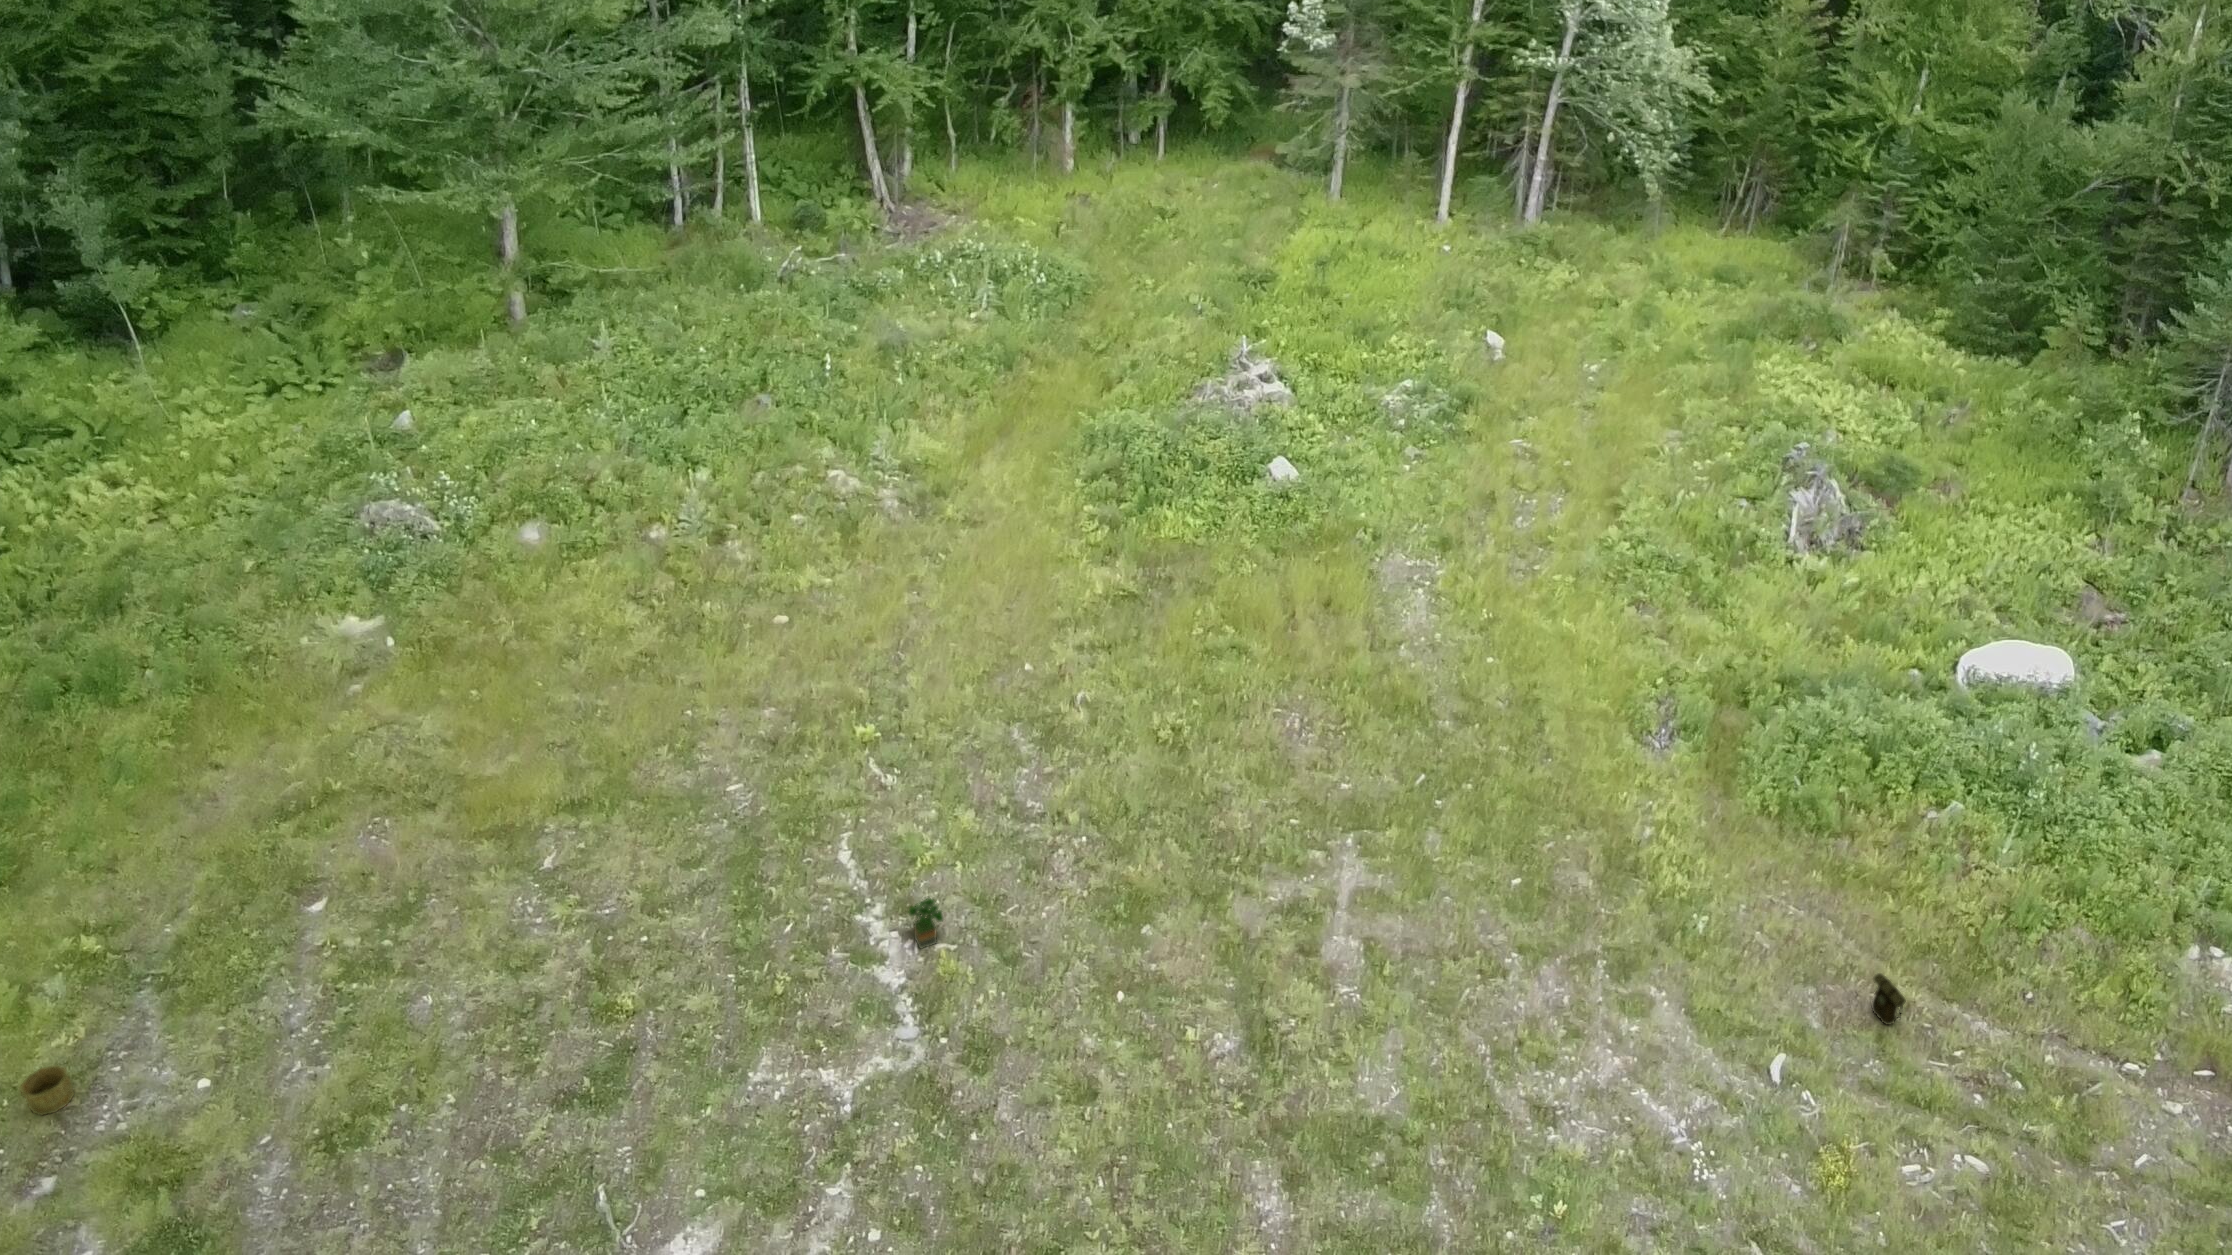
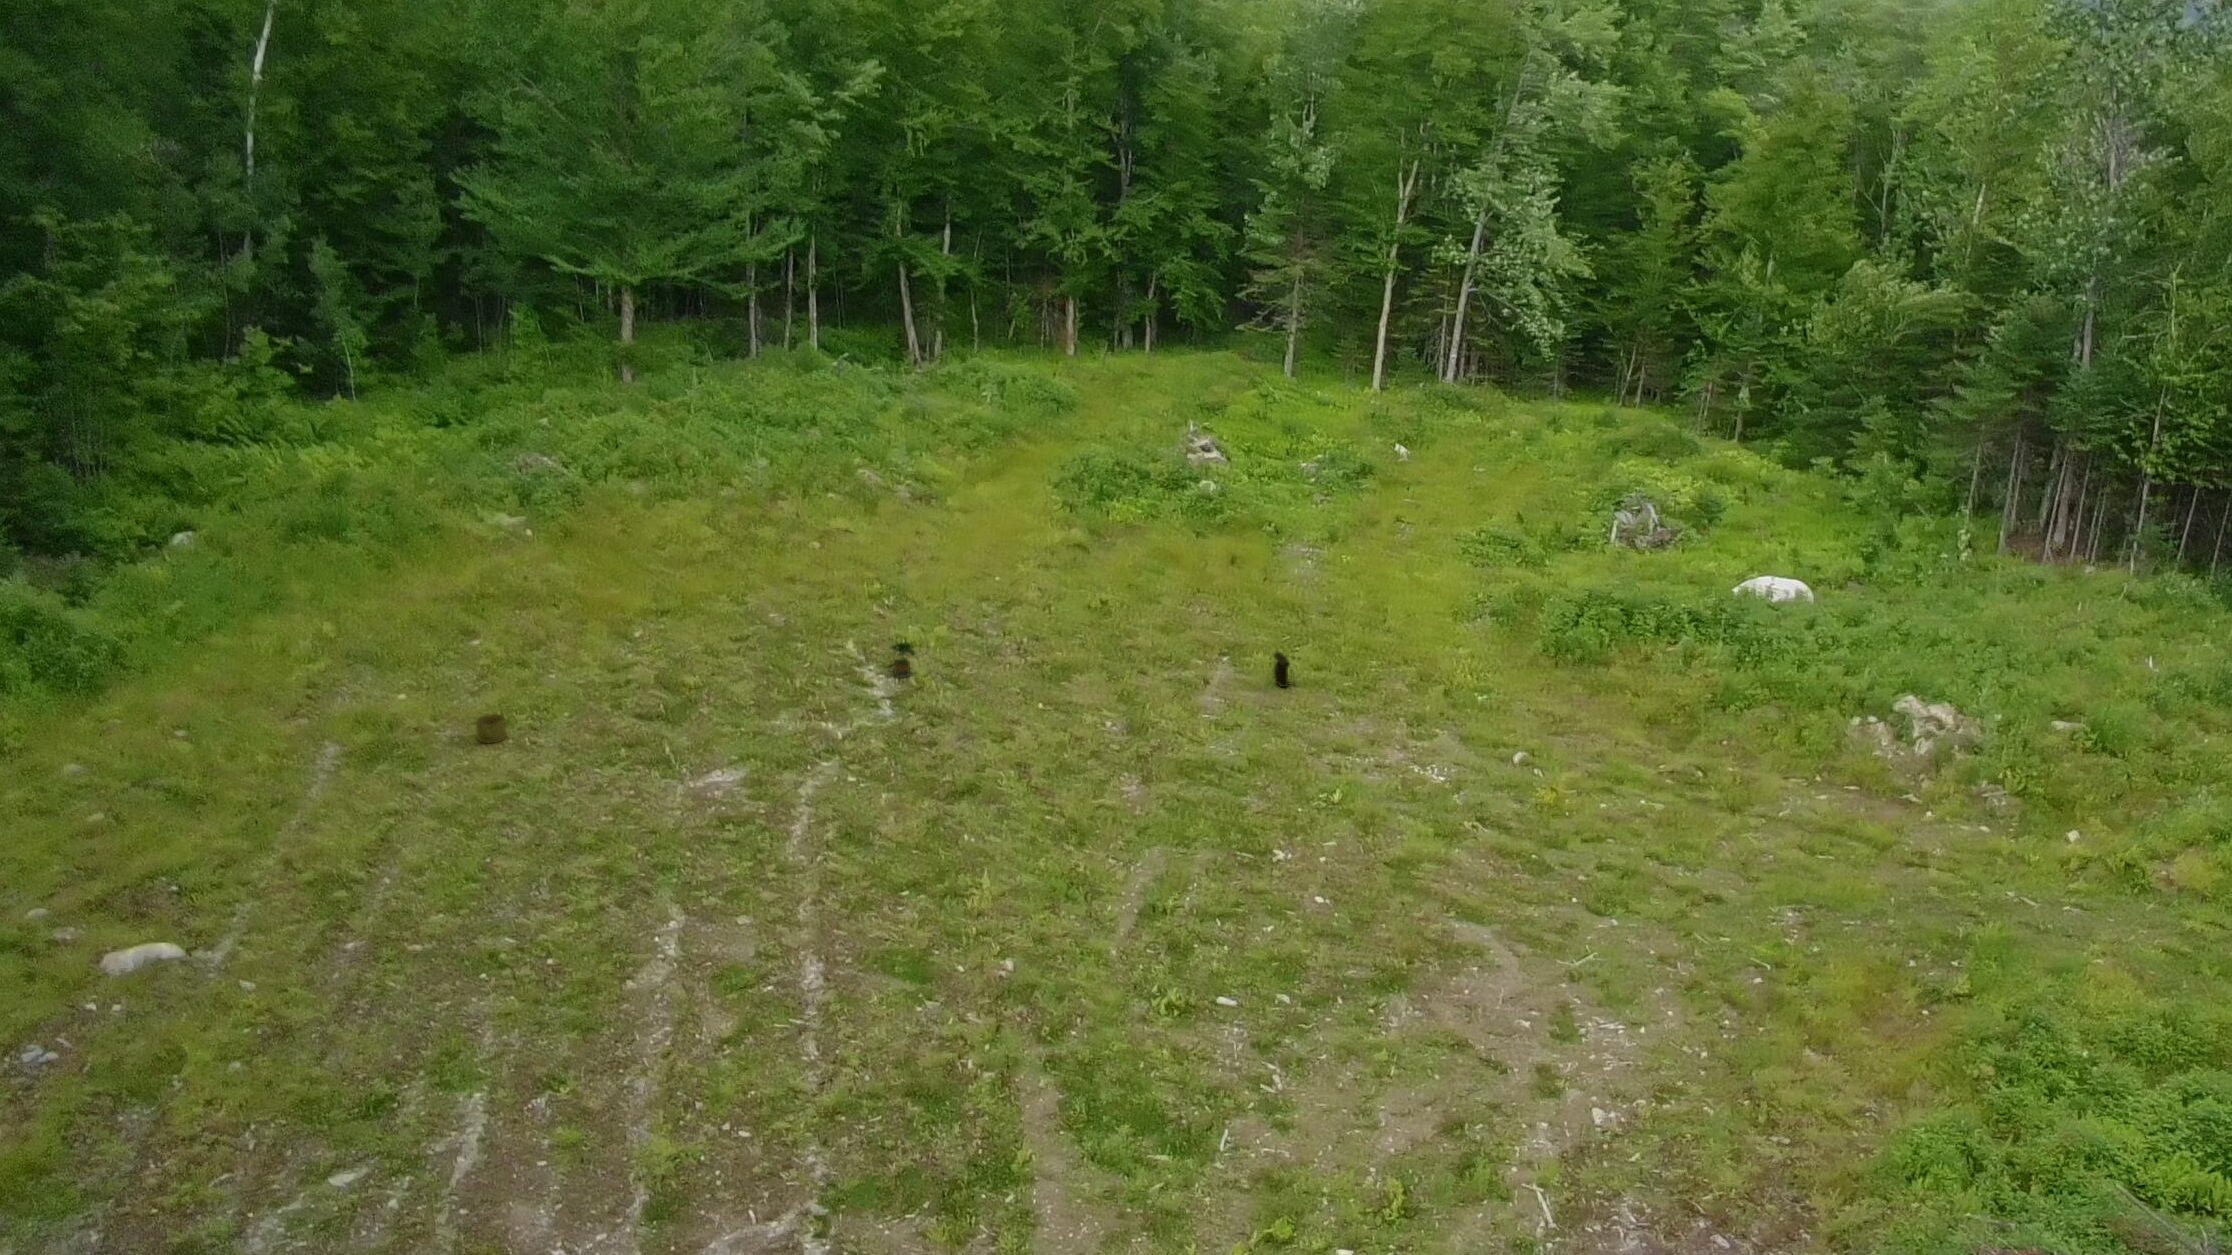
backpack: present [1871,973,1906,1024] -> present [1274,652,1293,687]
wooden bucket: present [20,1065,74,1115] -> present [476,714,506,743]

